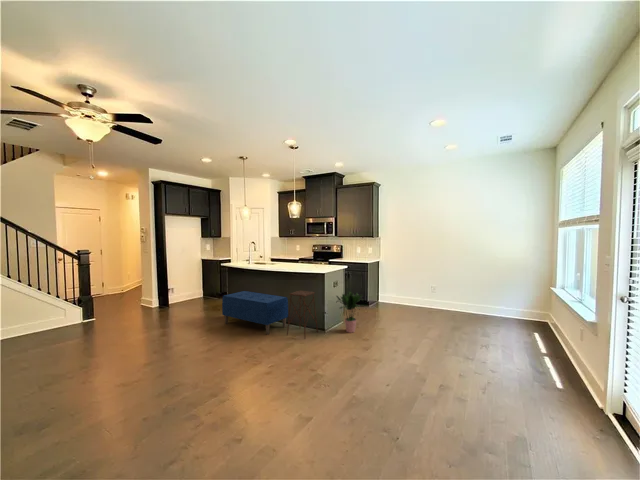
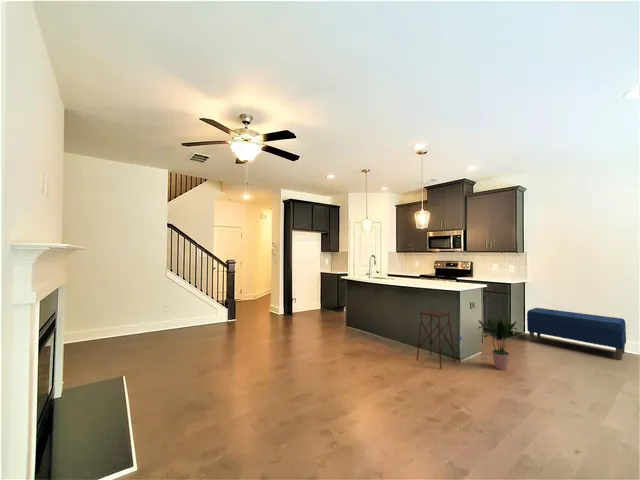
bench: present [222,291,288,335] -> present [527,308,626,360]

